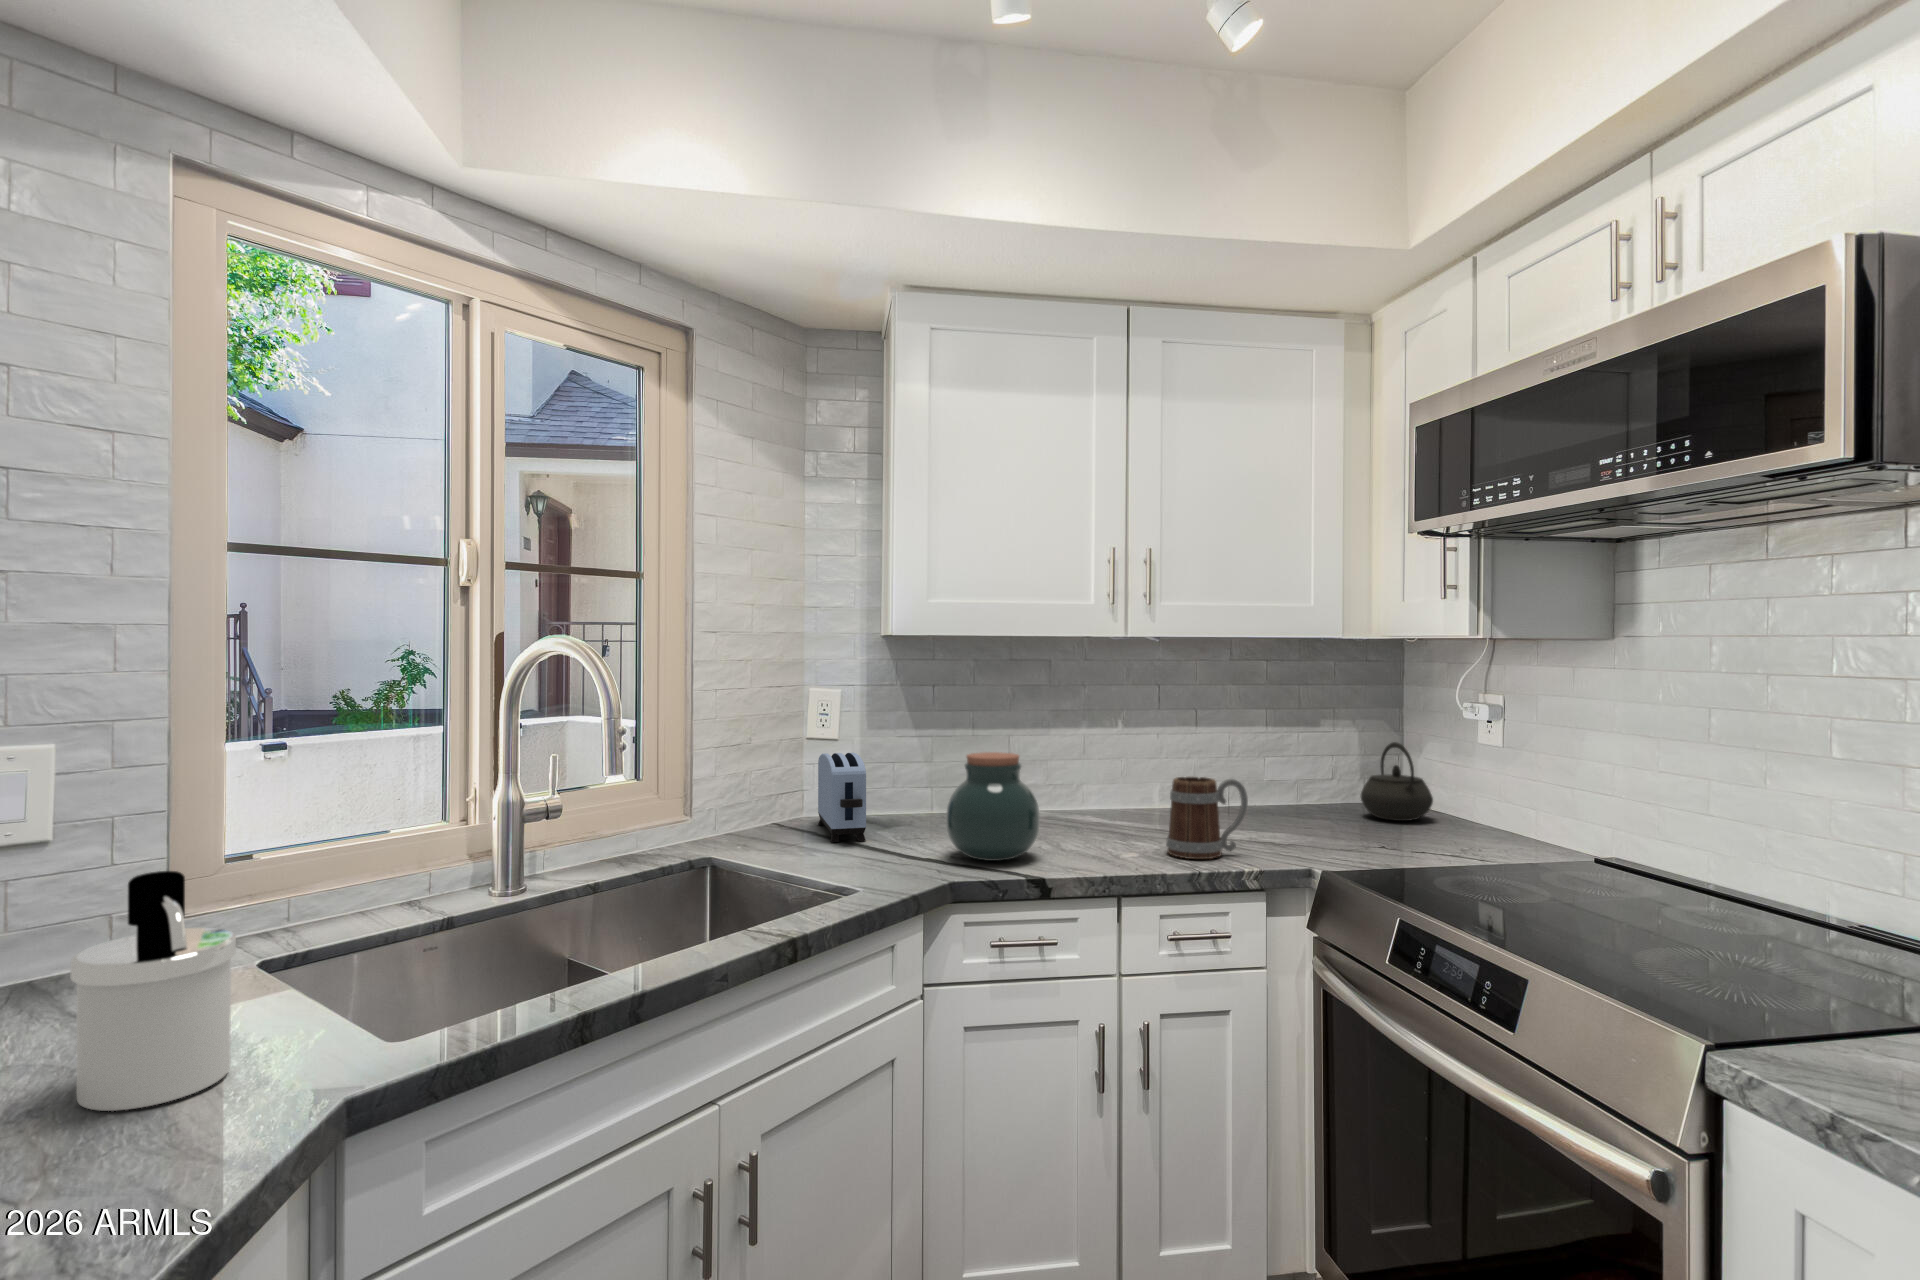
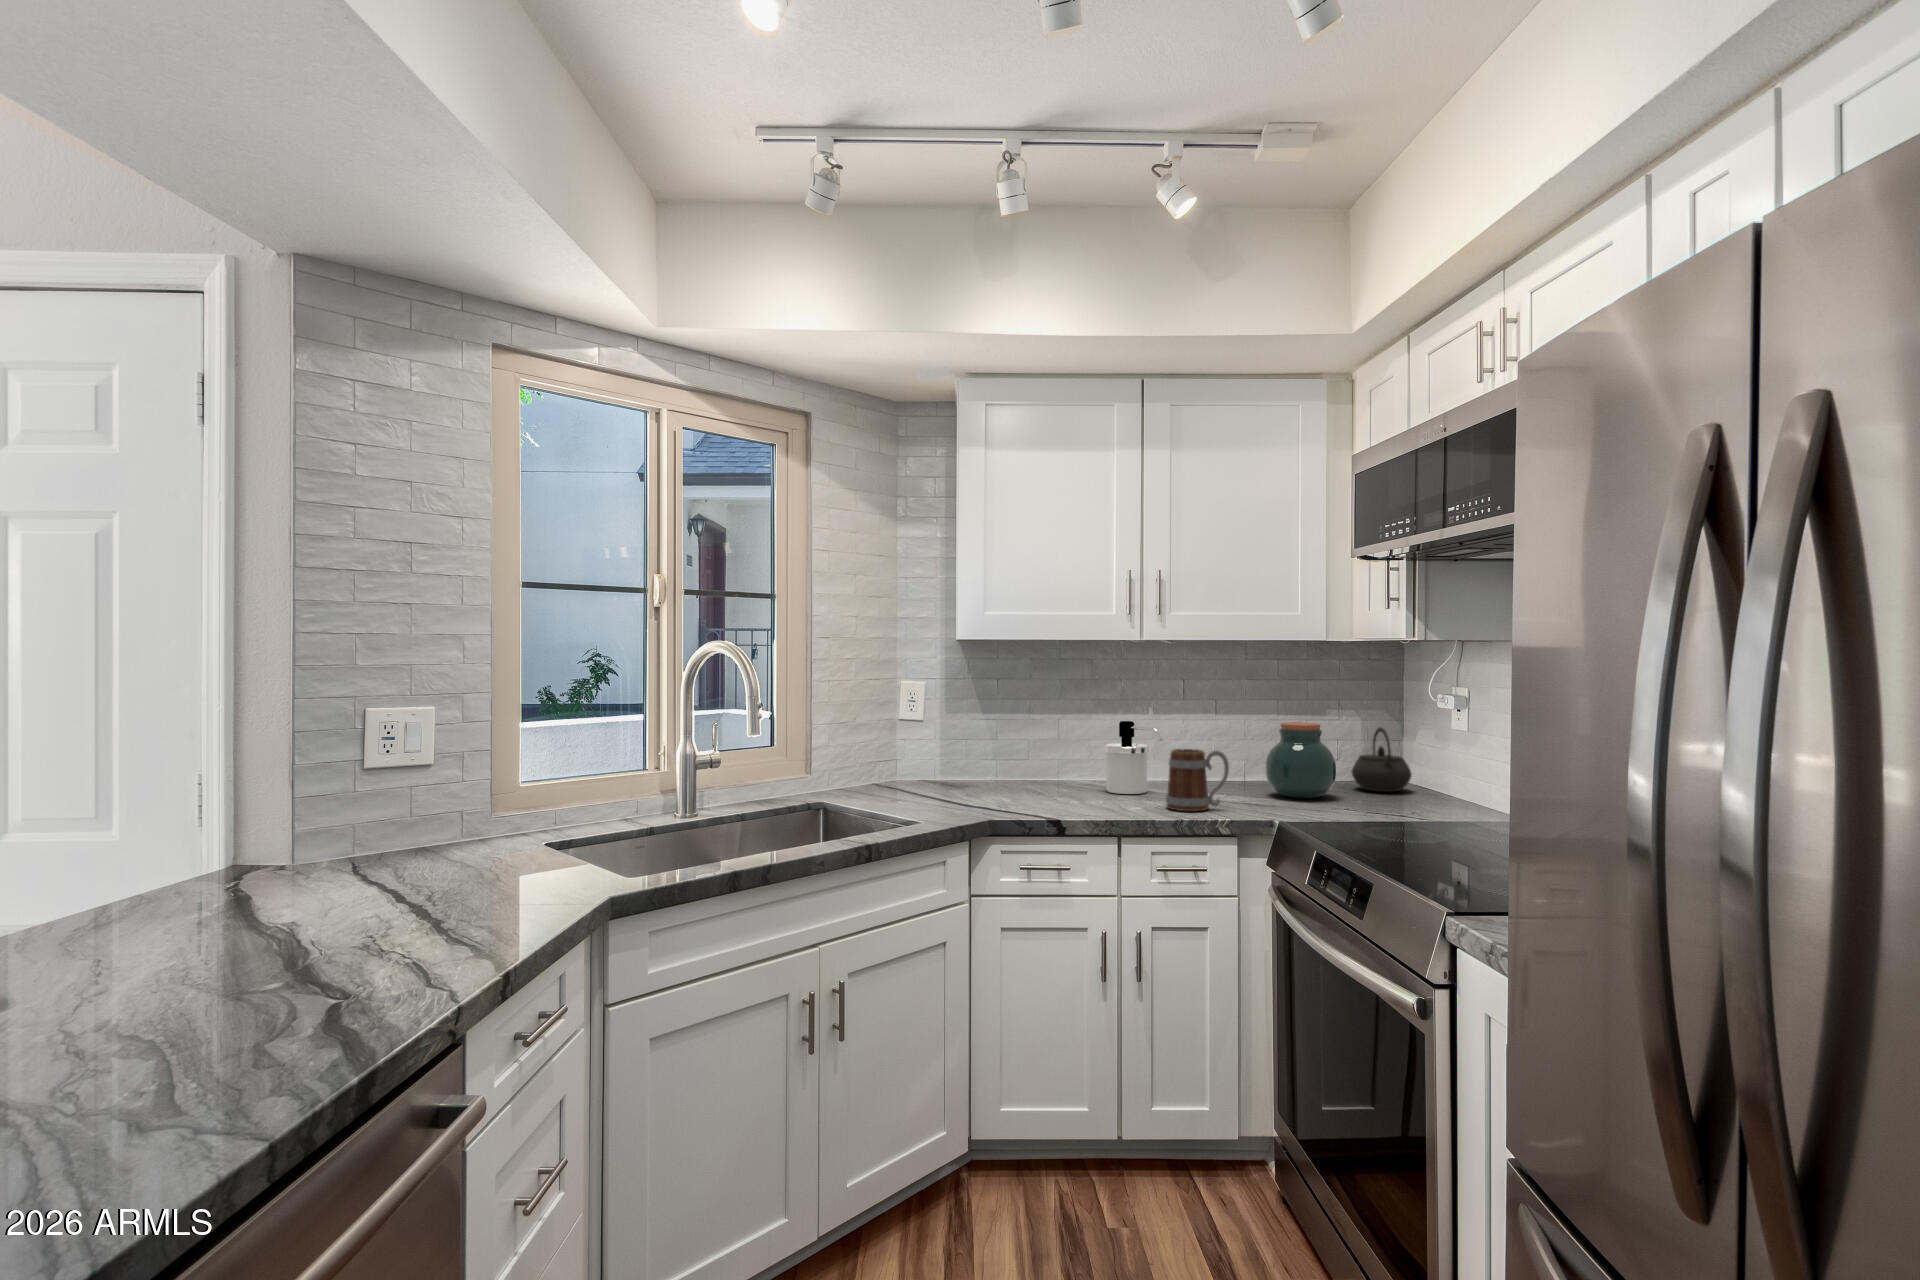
jar: present [946,752,1040,861] -> present [1266,722,1336,798]
toaster: present [818,753,866,842] -> none [910,730,941,795]
soap dispenser: present [71,871,236,1111] -> present [1105,721,1162,794]

